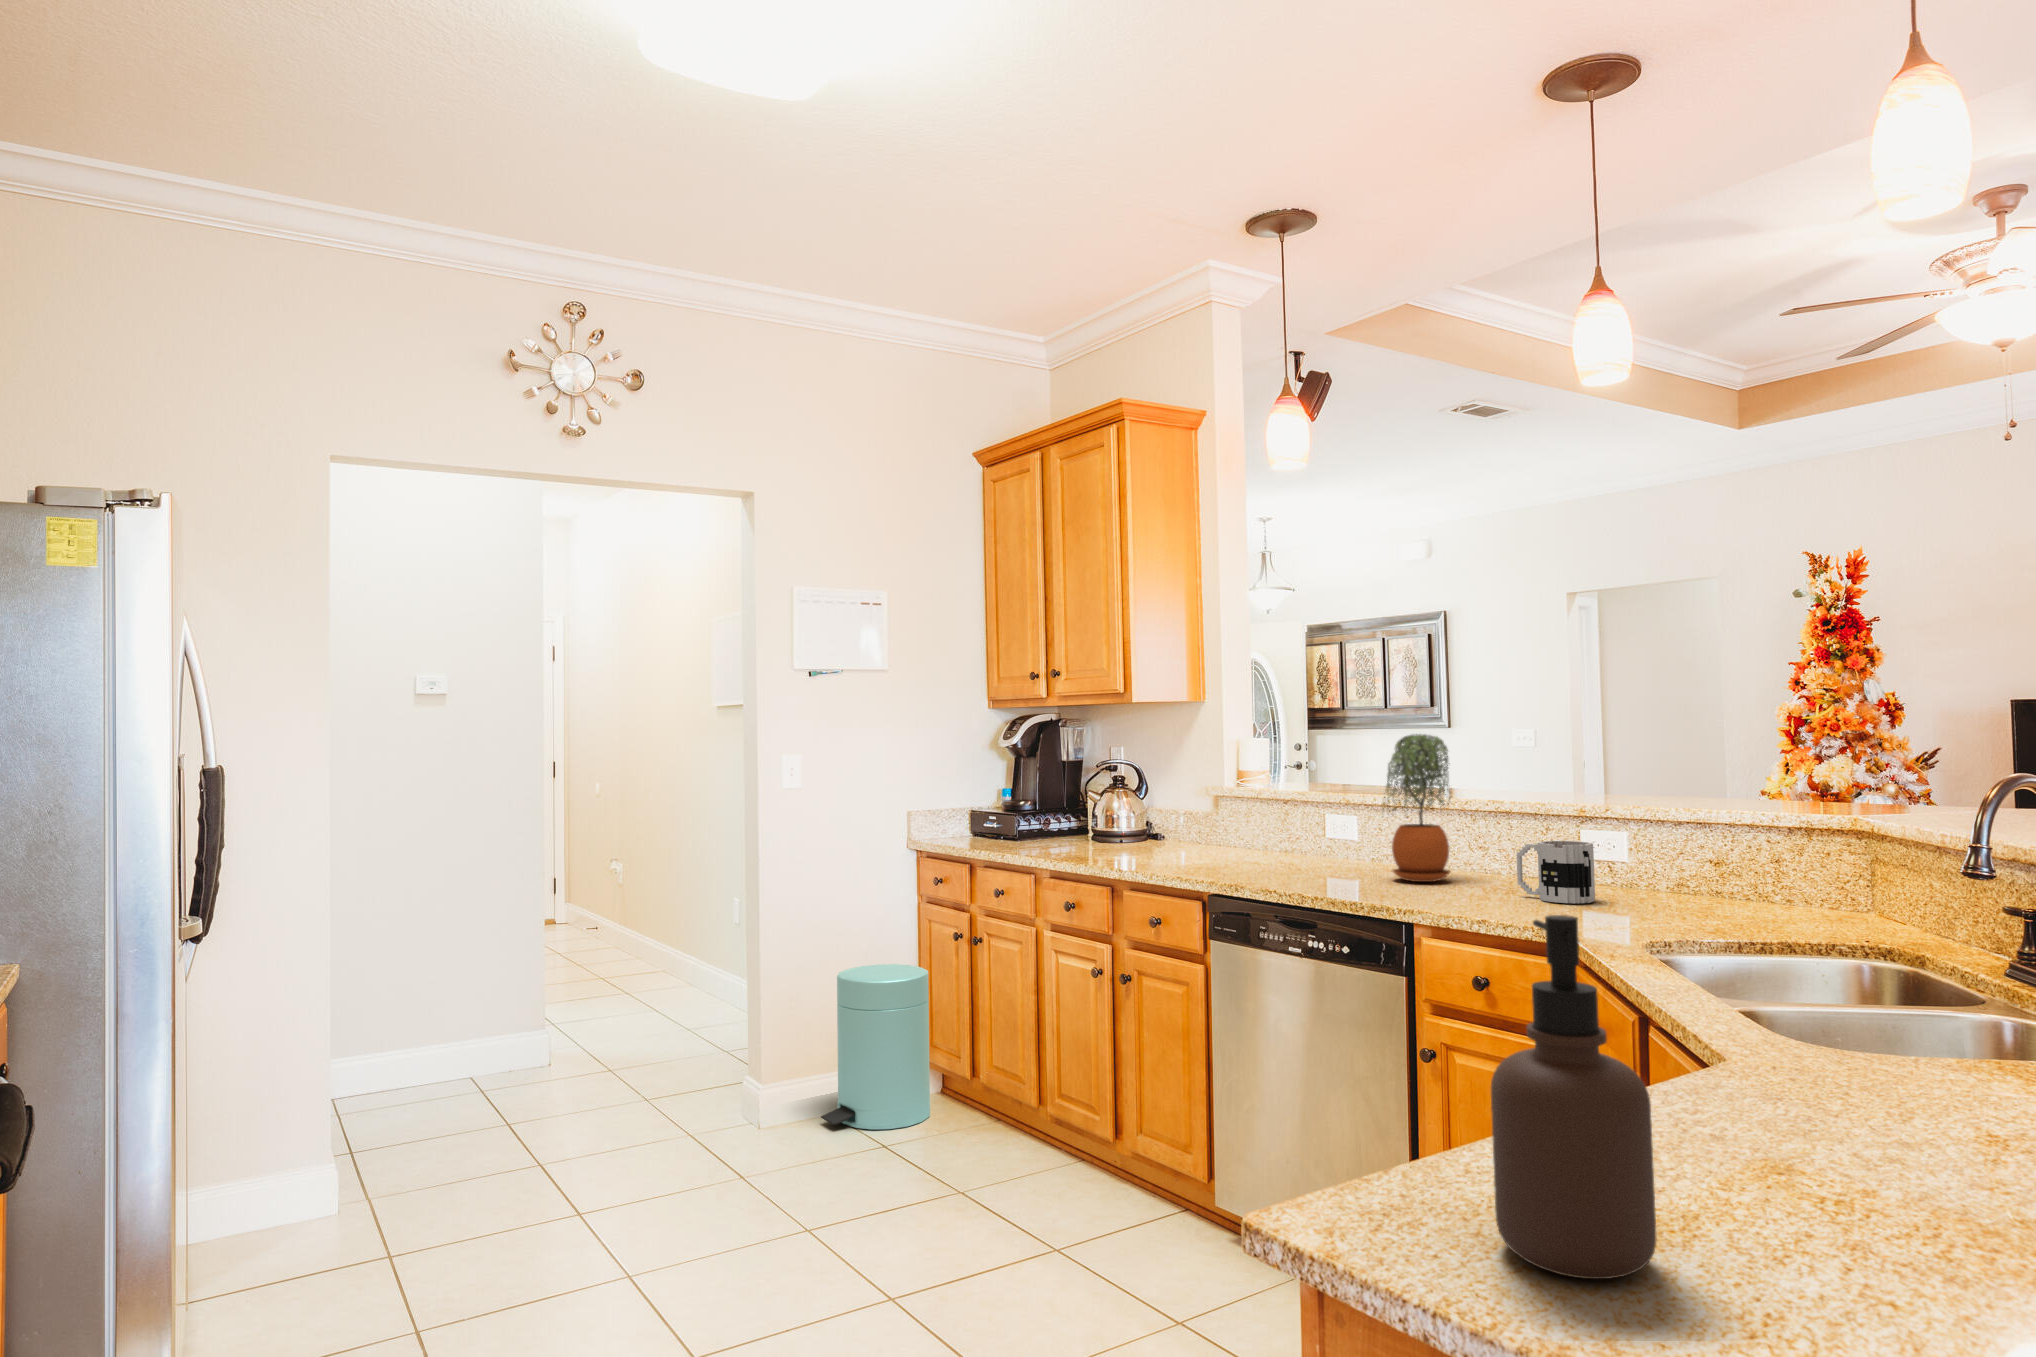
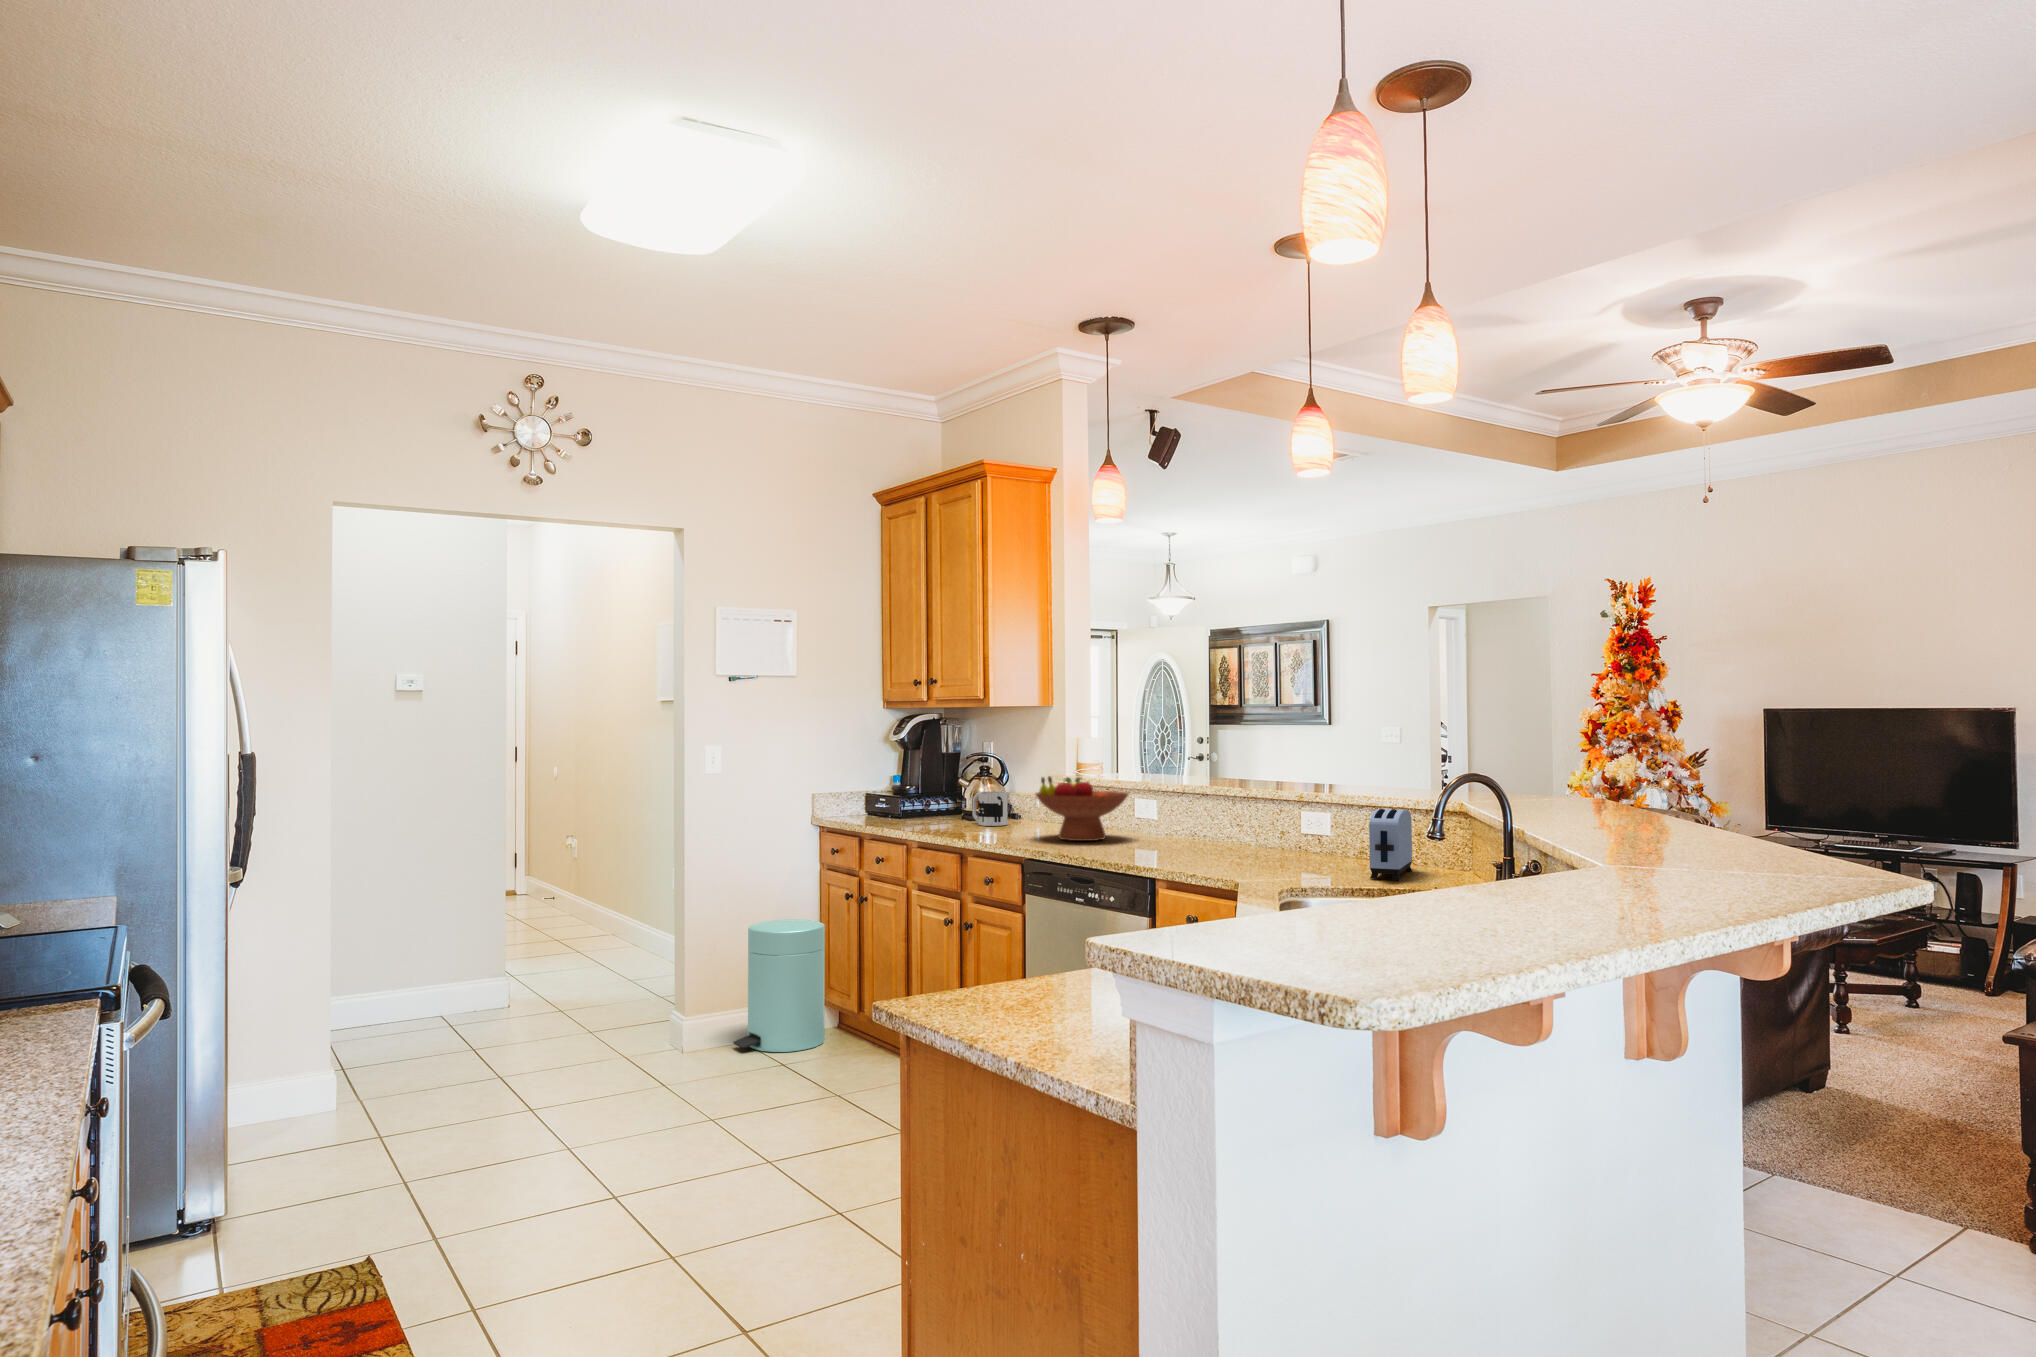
potted plant: present [1383,734,1450,882] -> none [1159,736,1213,851]
fruit bowl: none [1206,787,1330,869] -> present [1035,776,1129,841]
toaster: none [1725,826,1780,926] -> present [1369,809,1412,880]
mug: present [1517,841,1595,903] -> present [973,791,1008,826]
soap dispenser: present [1491,915,1657,1279] -> none [993,846,1068,1027]

